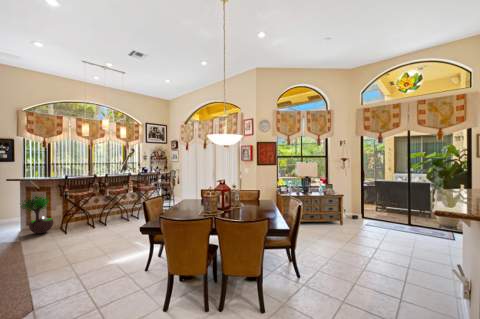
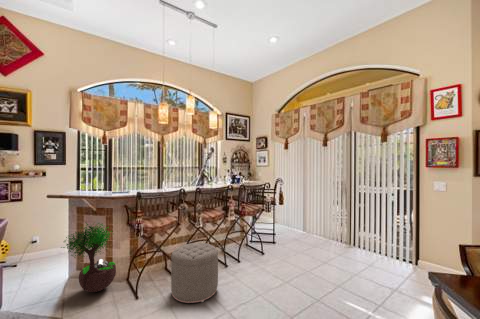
ottoman: none [87,206,117,233] -> present [171,243,218,303]

